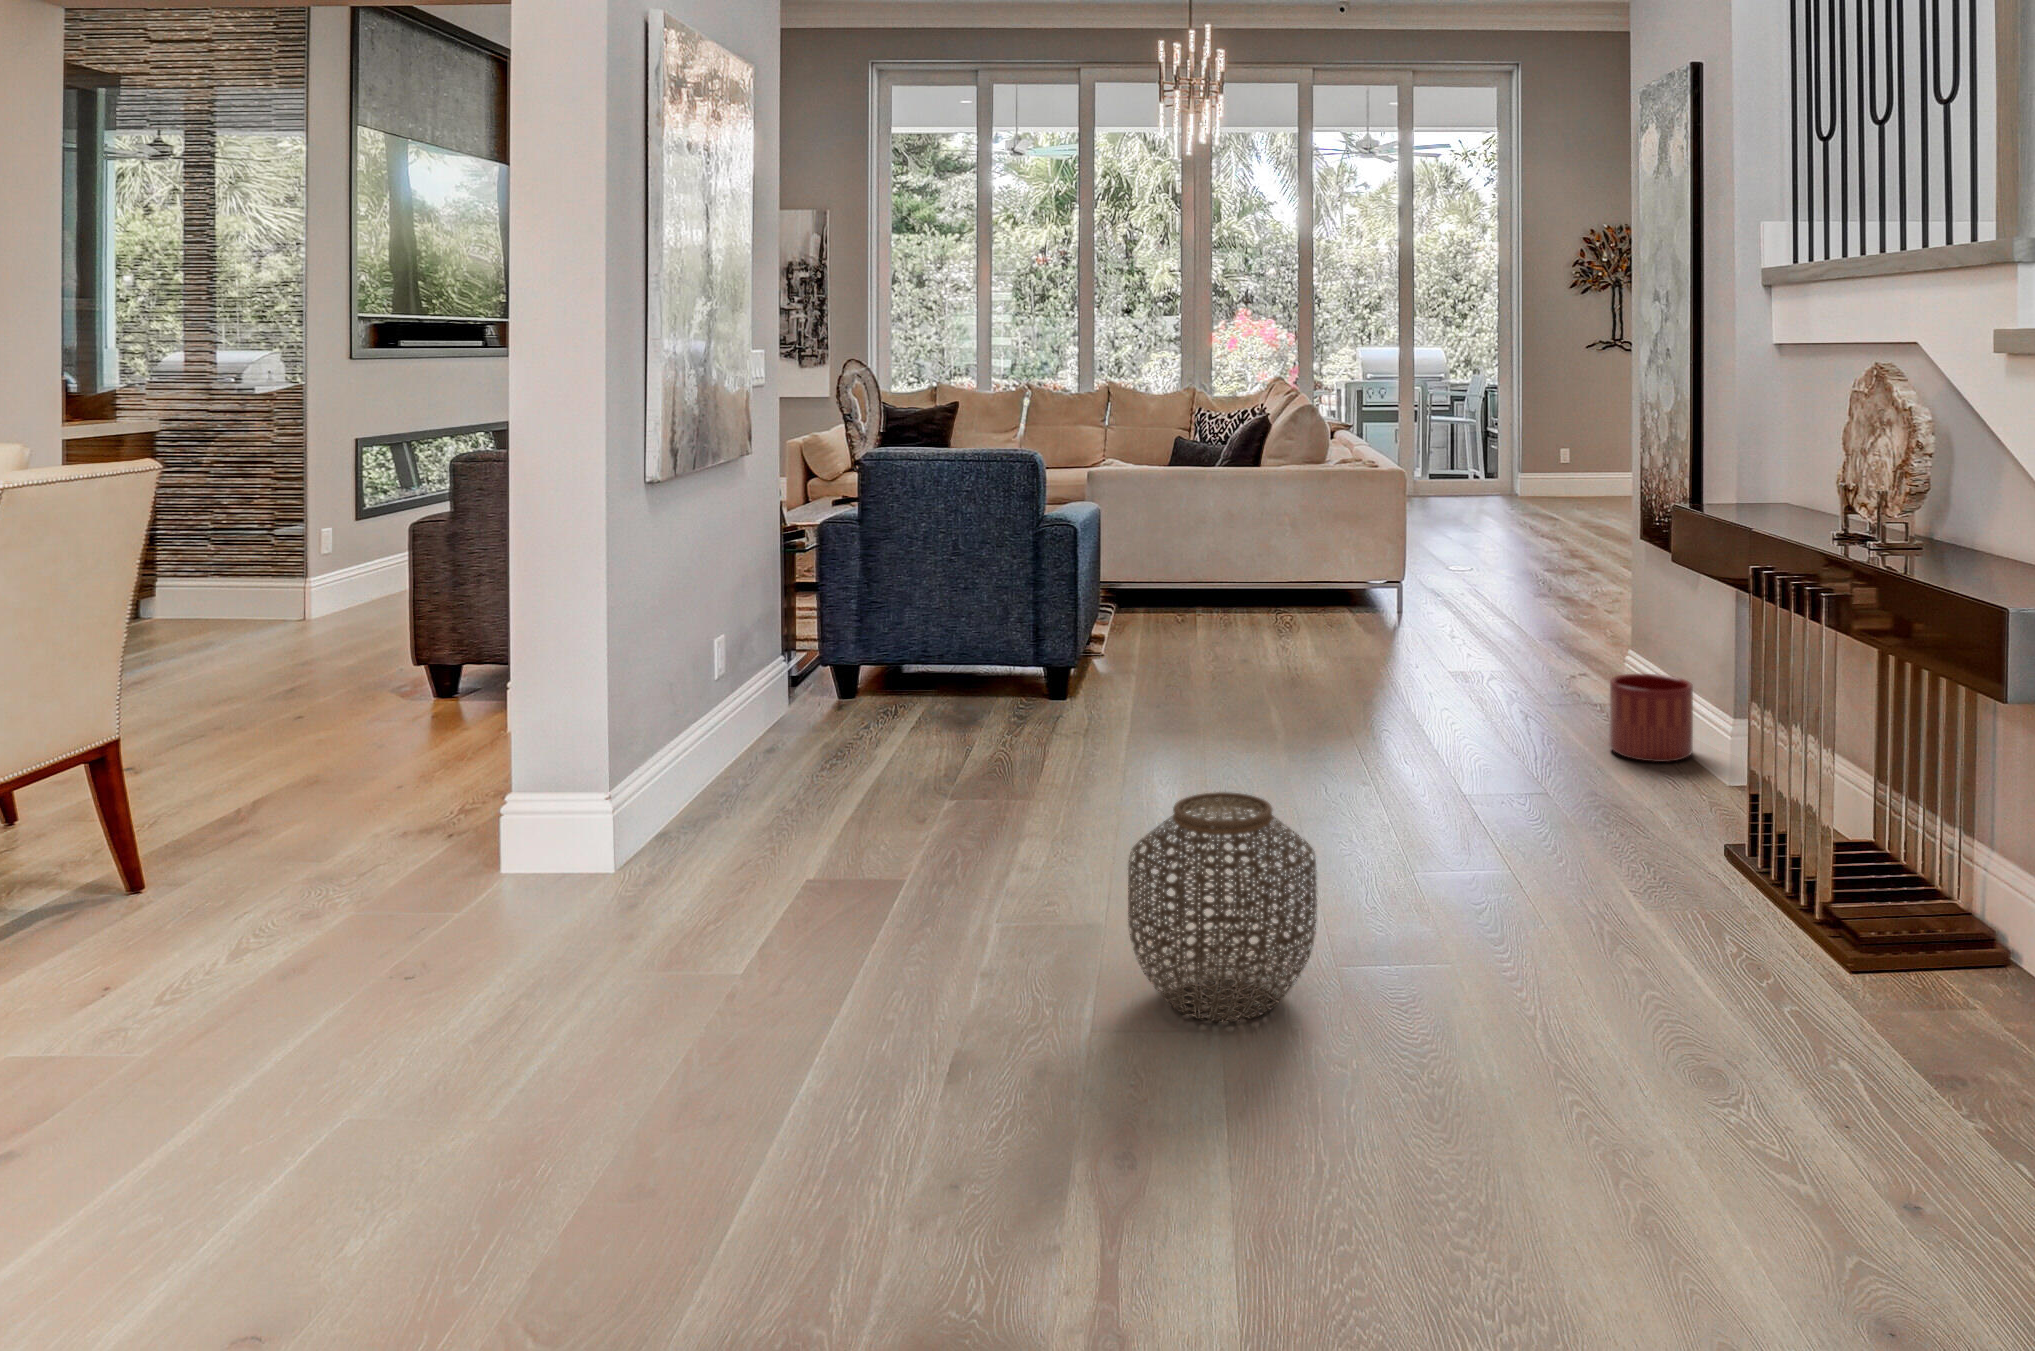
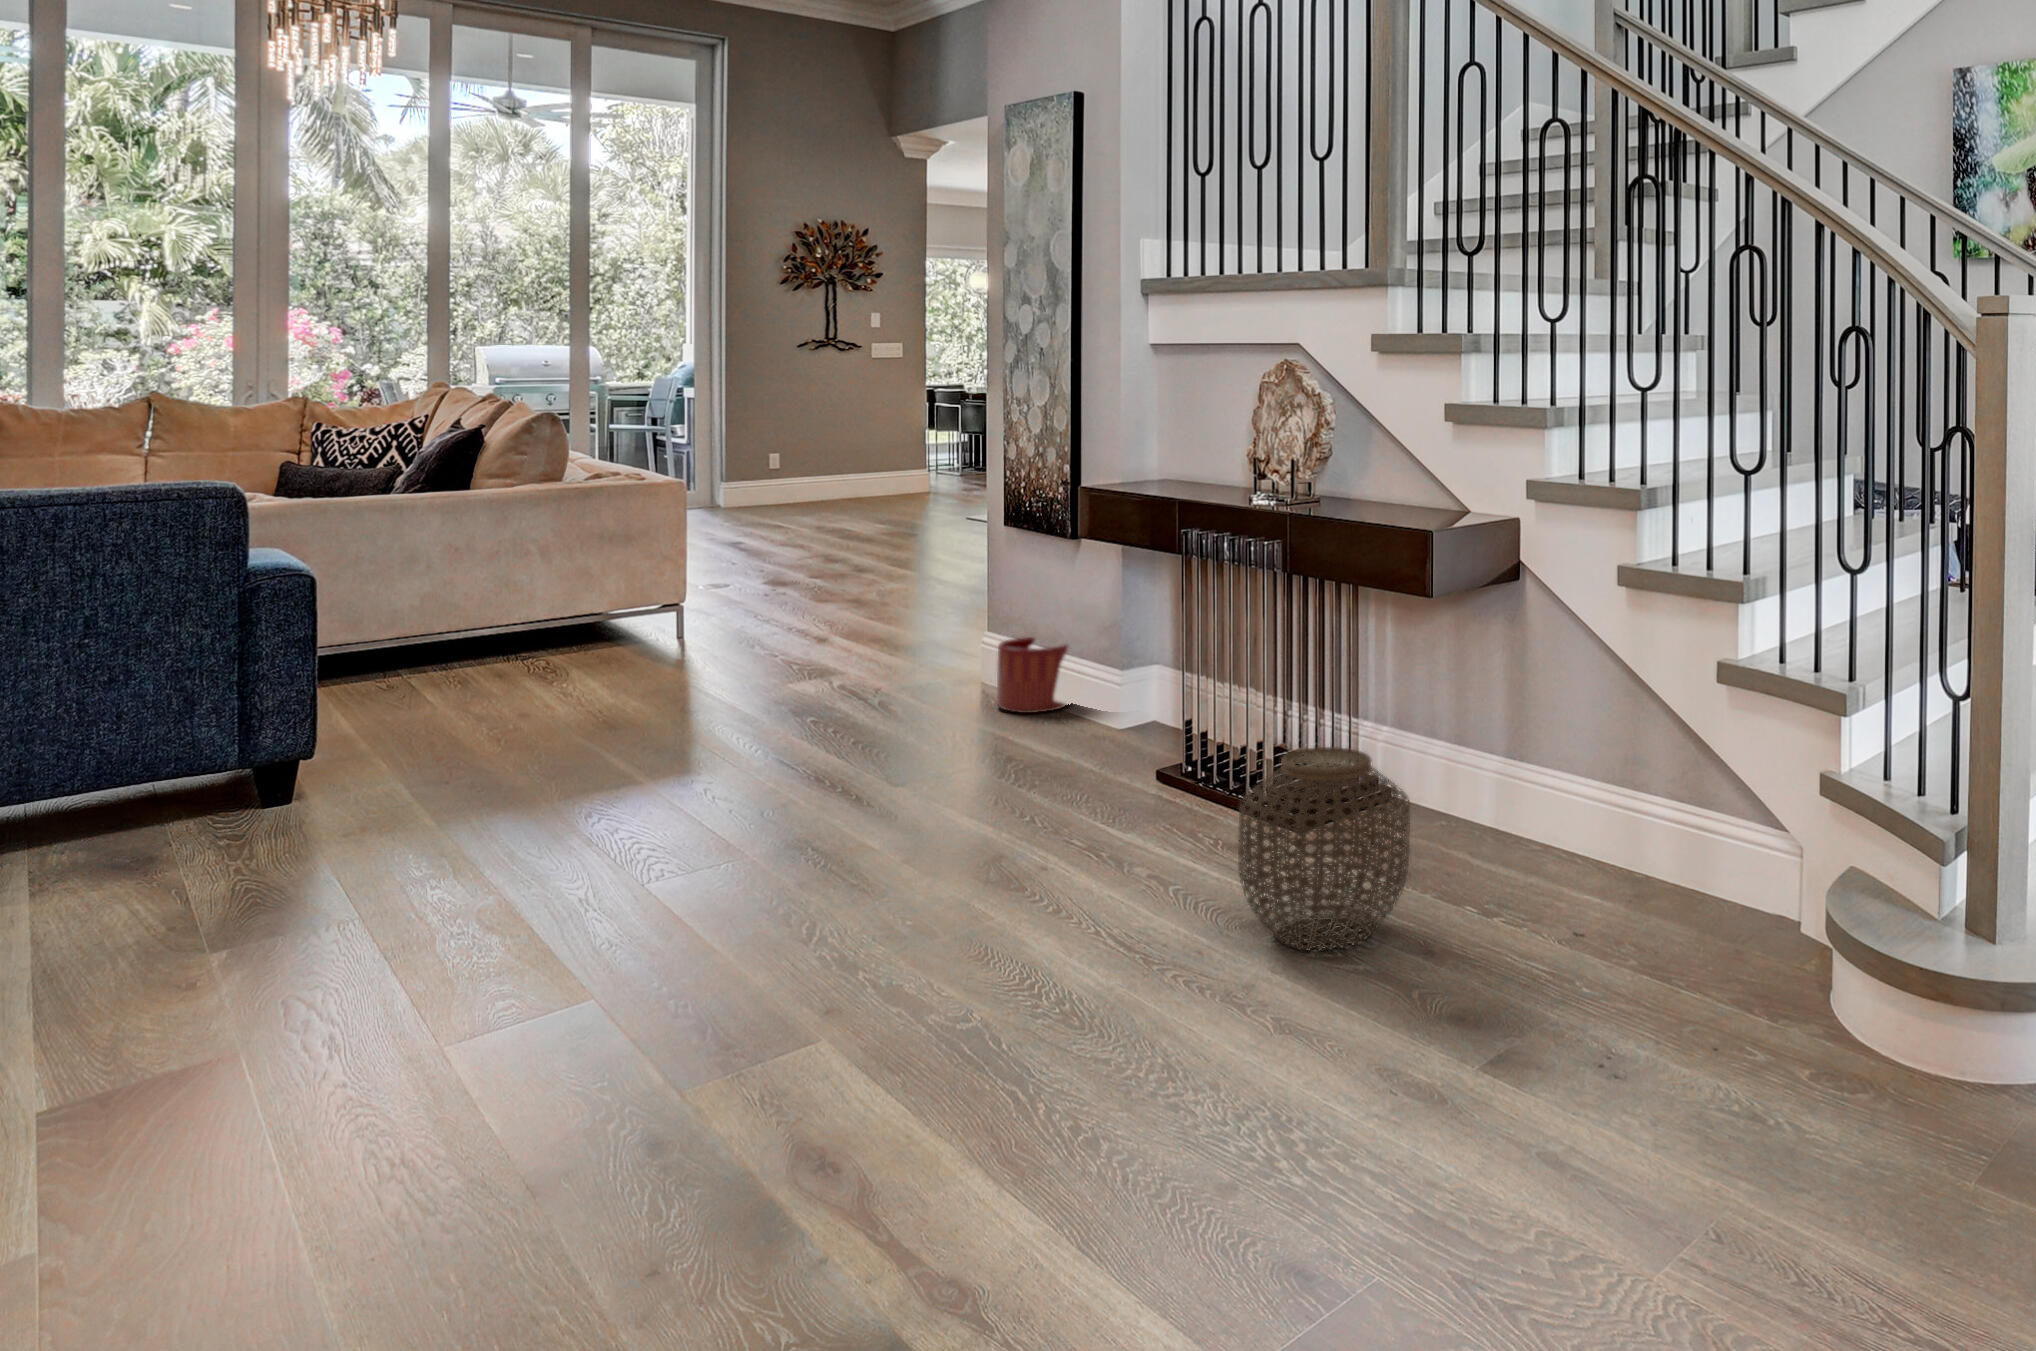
woven basket: present [1128,792,1317,1021] -> present [1238,747,1410,951]

